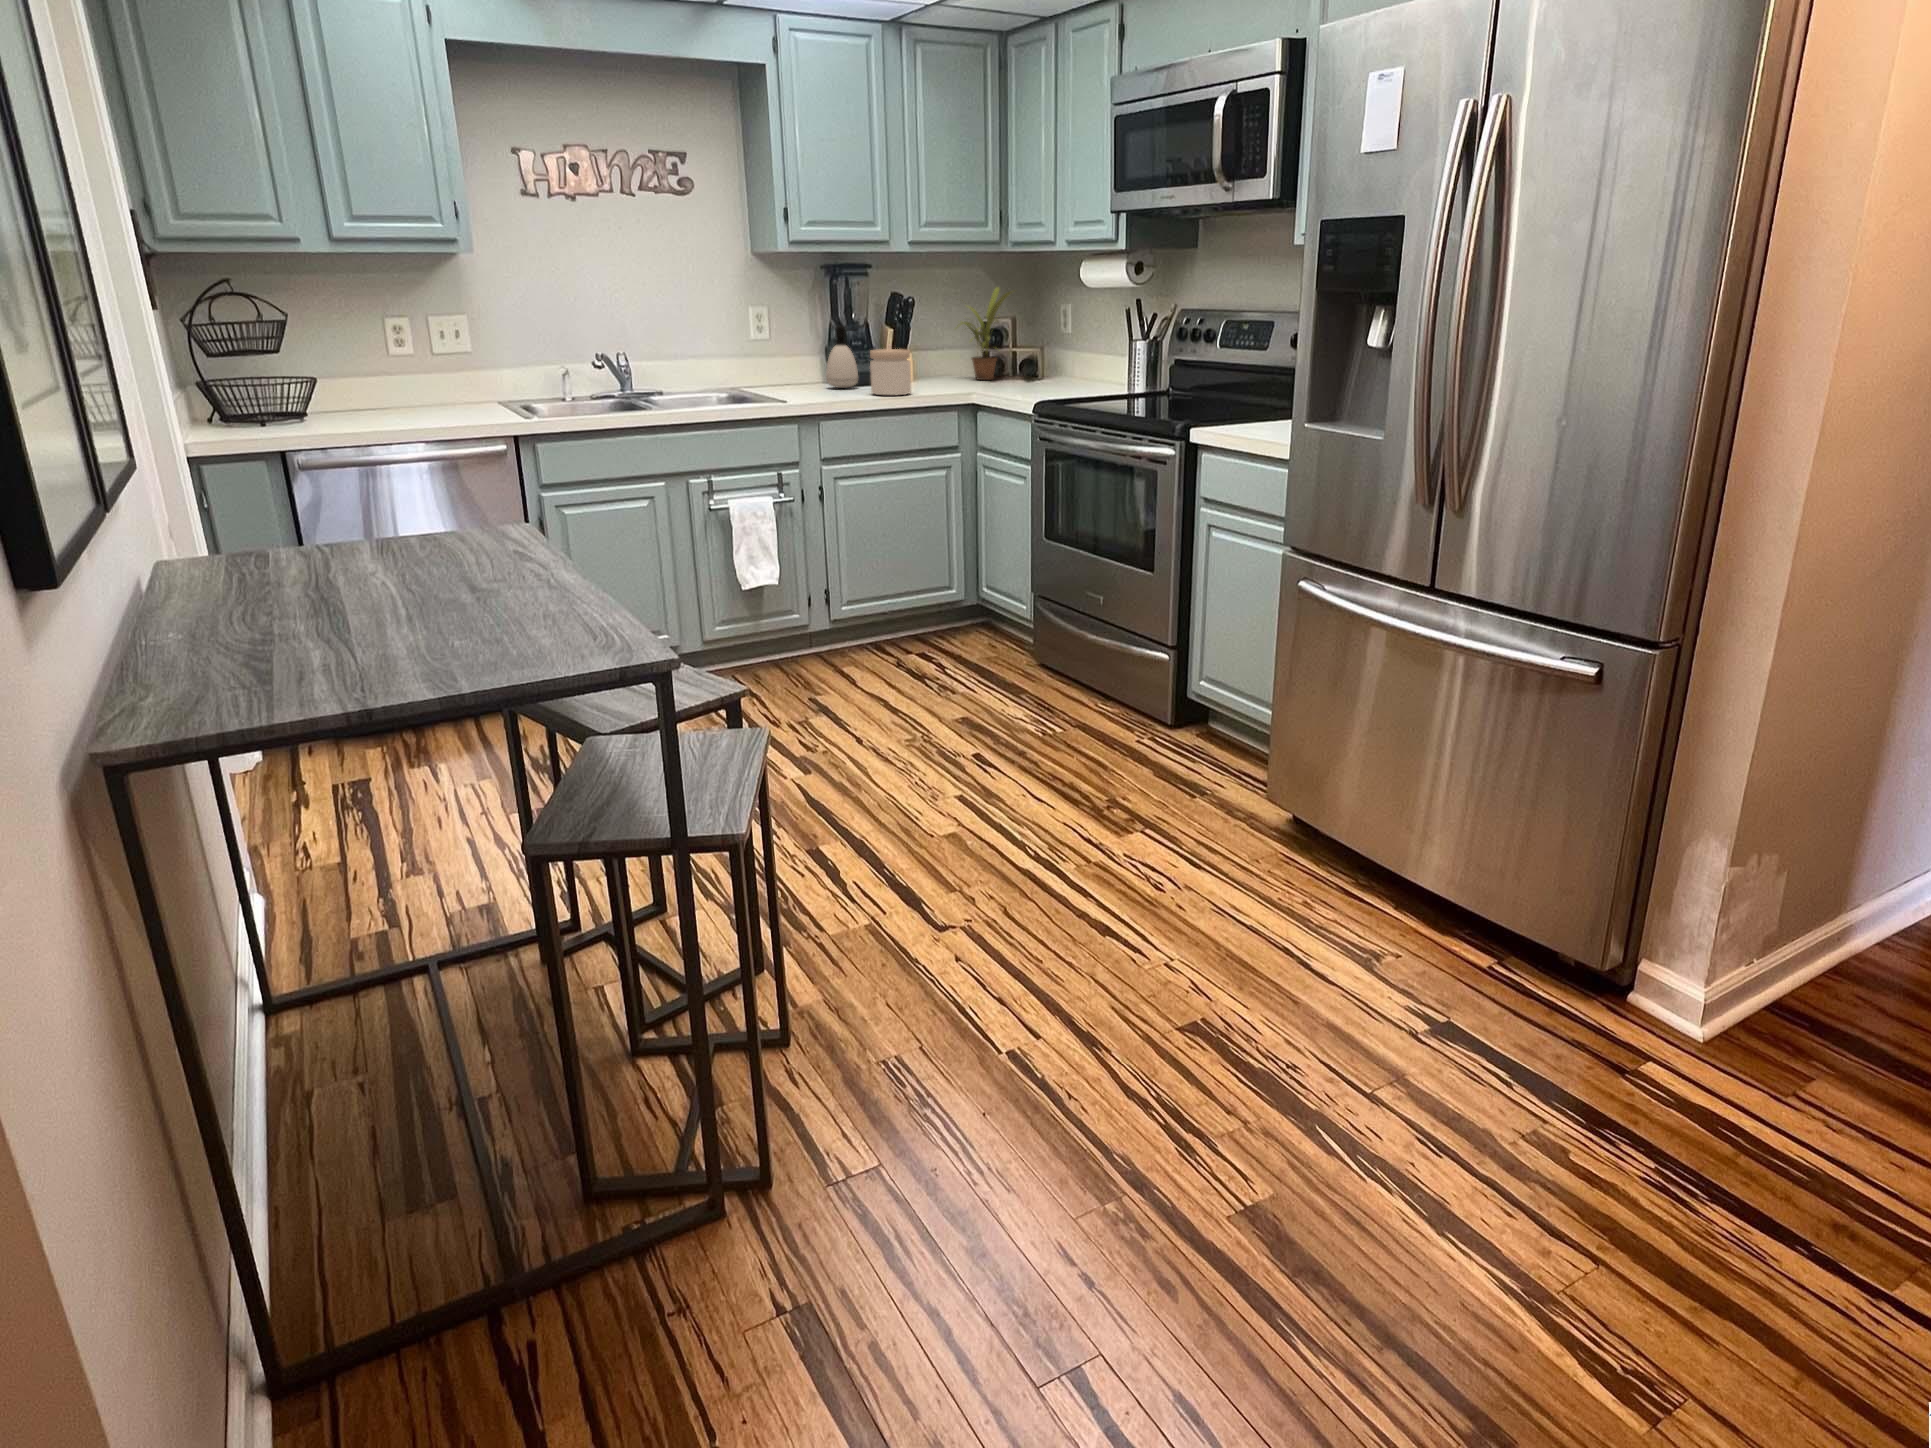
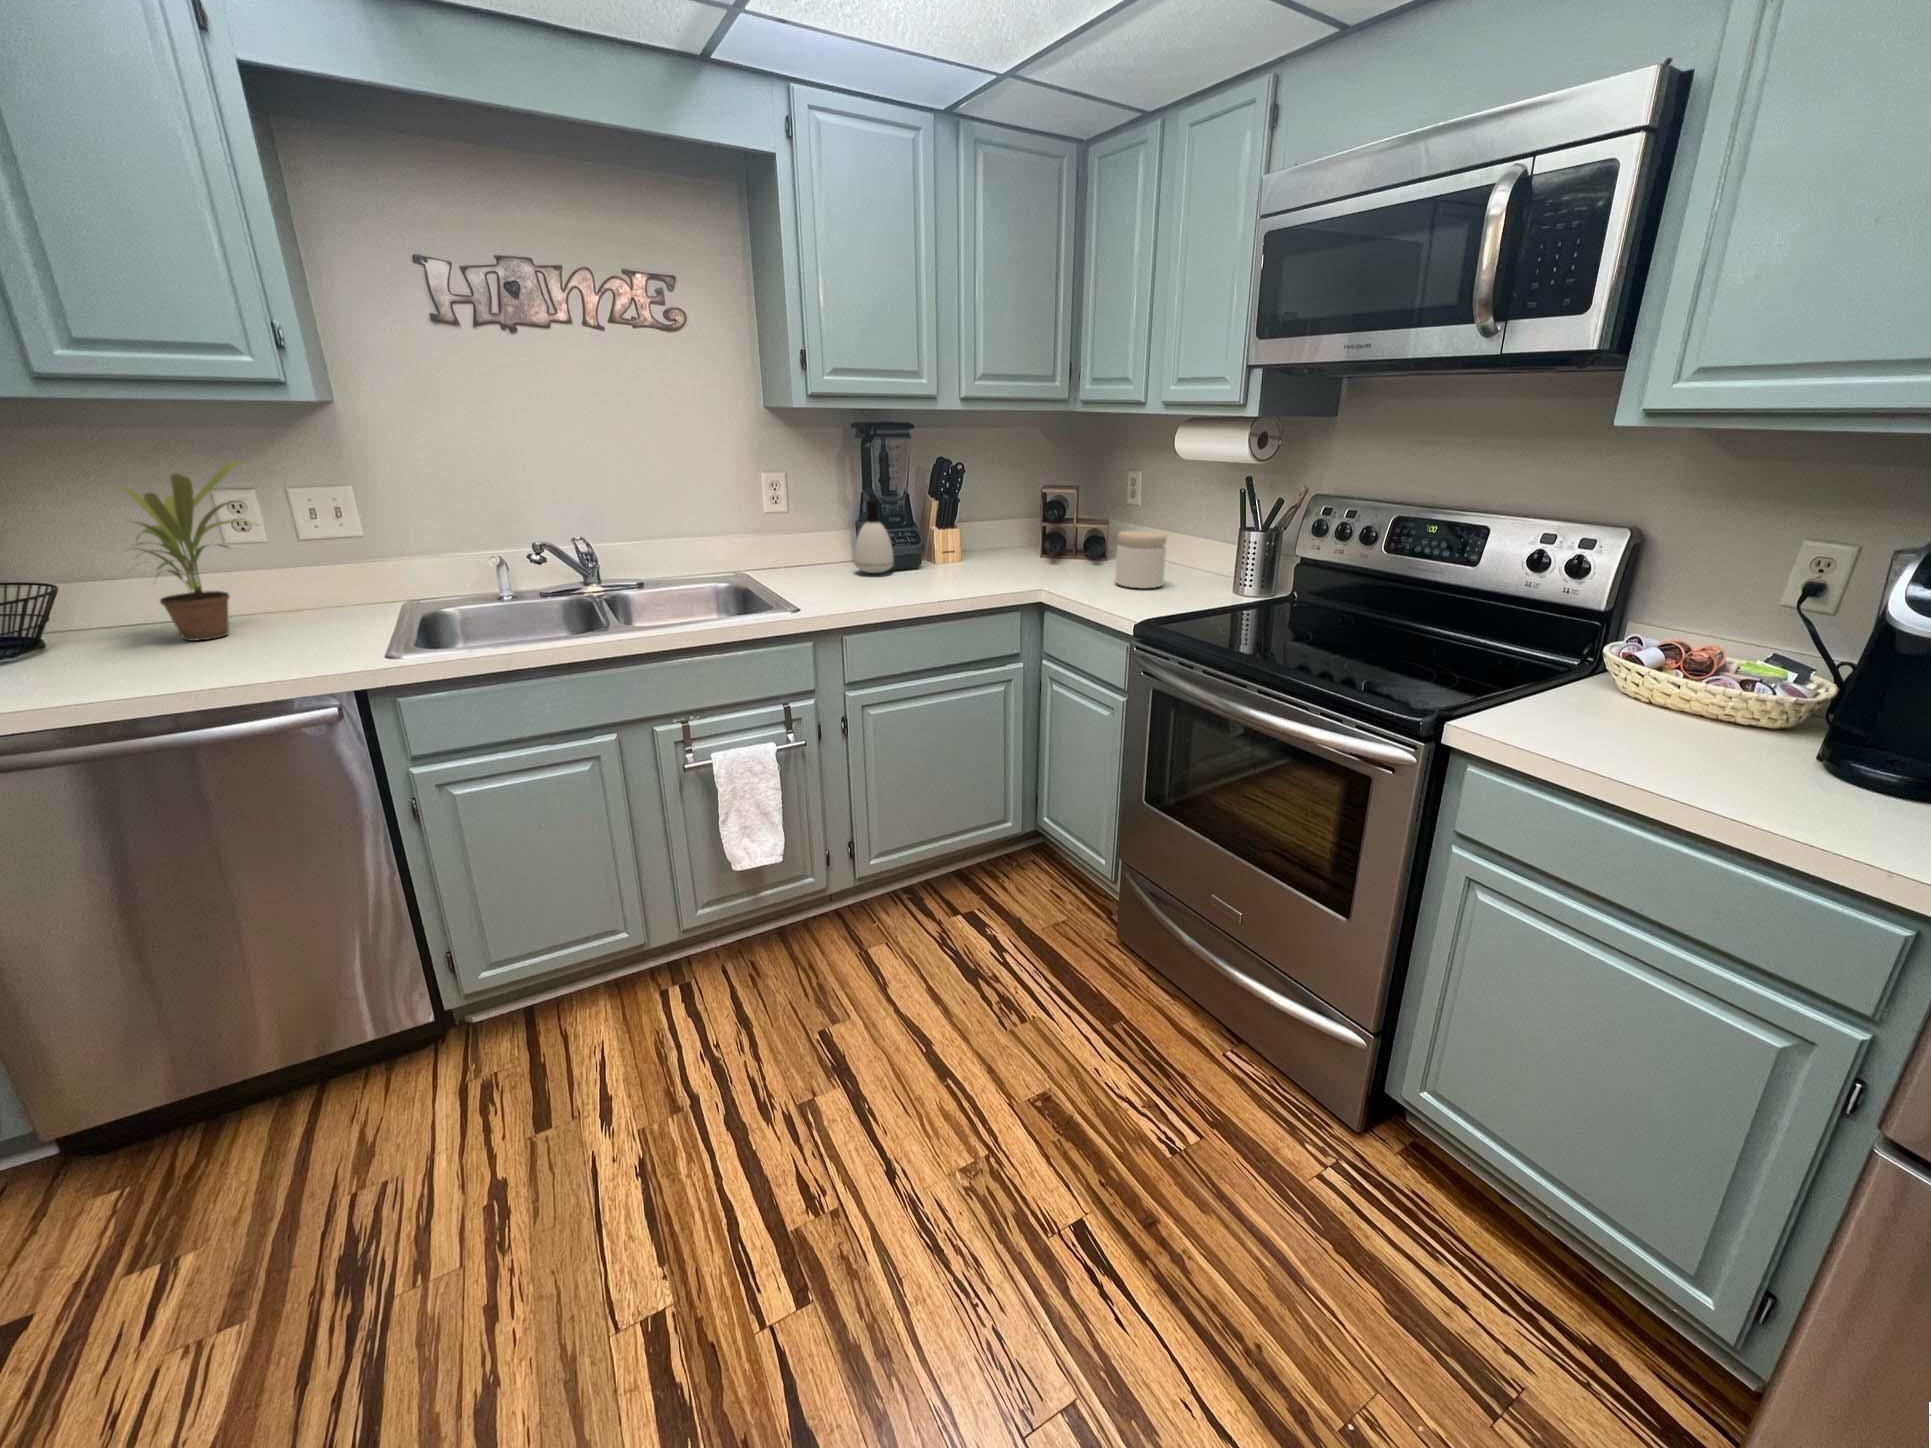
potted plant: present [960,287,1012,380] -> present [117,461,259,641]
jar: present [870,349,911,395] -> present [1115,531,1167,588]

